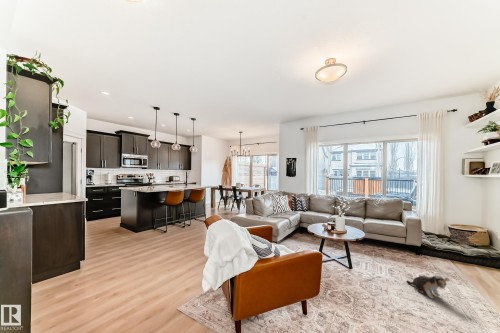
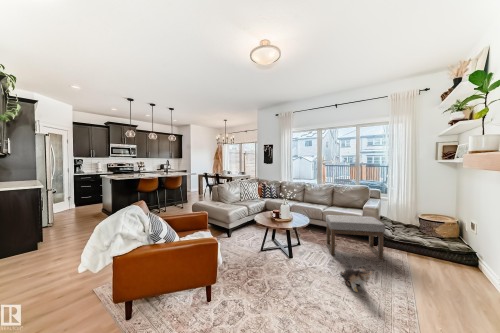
ottoman: none [373,227,436,268] -> present [326,215,385,259]

